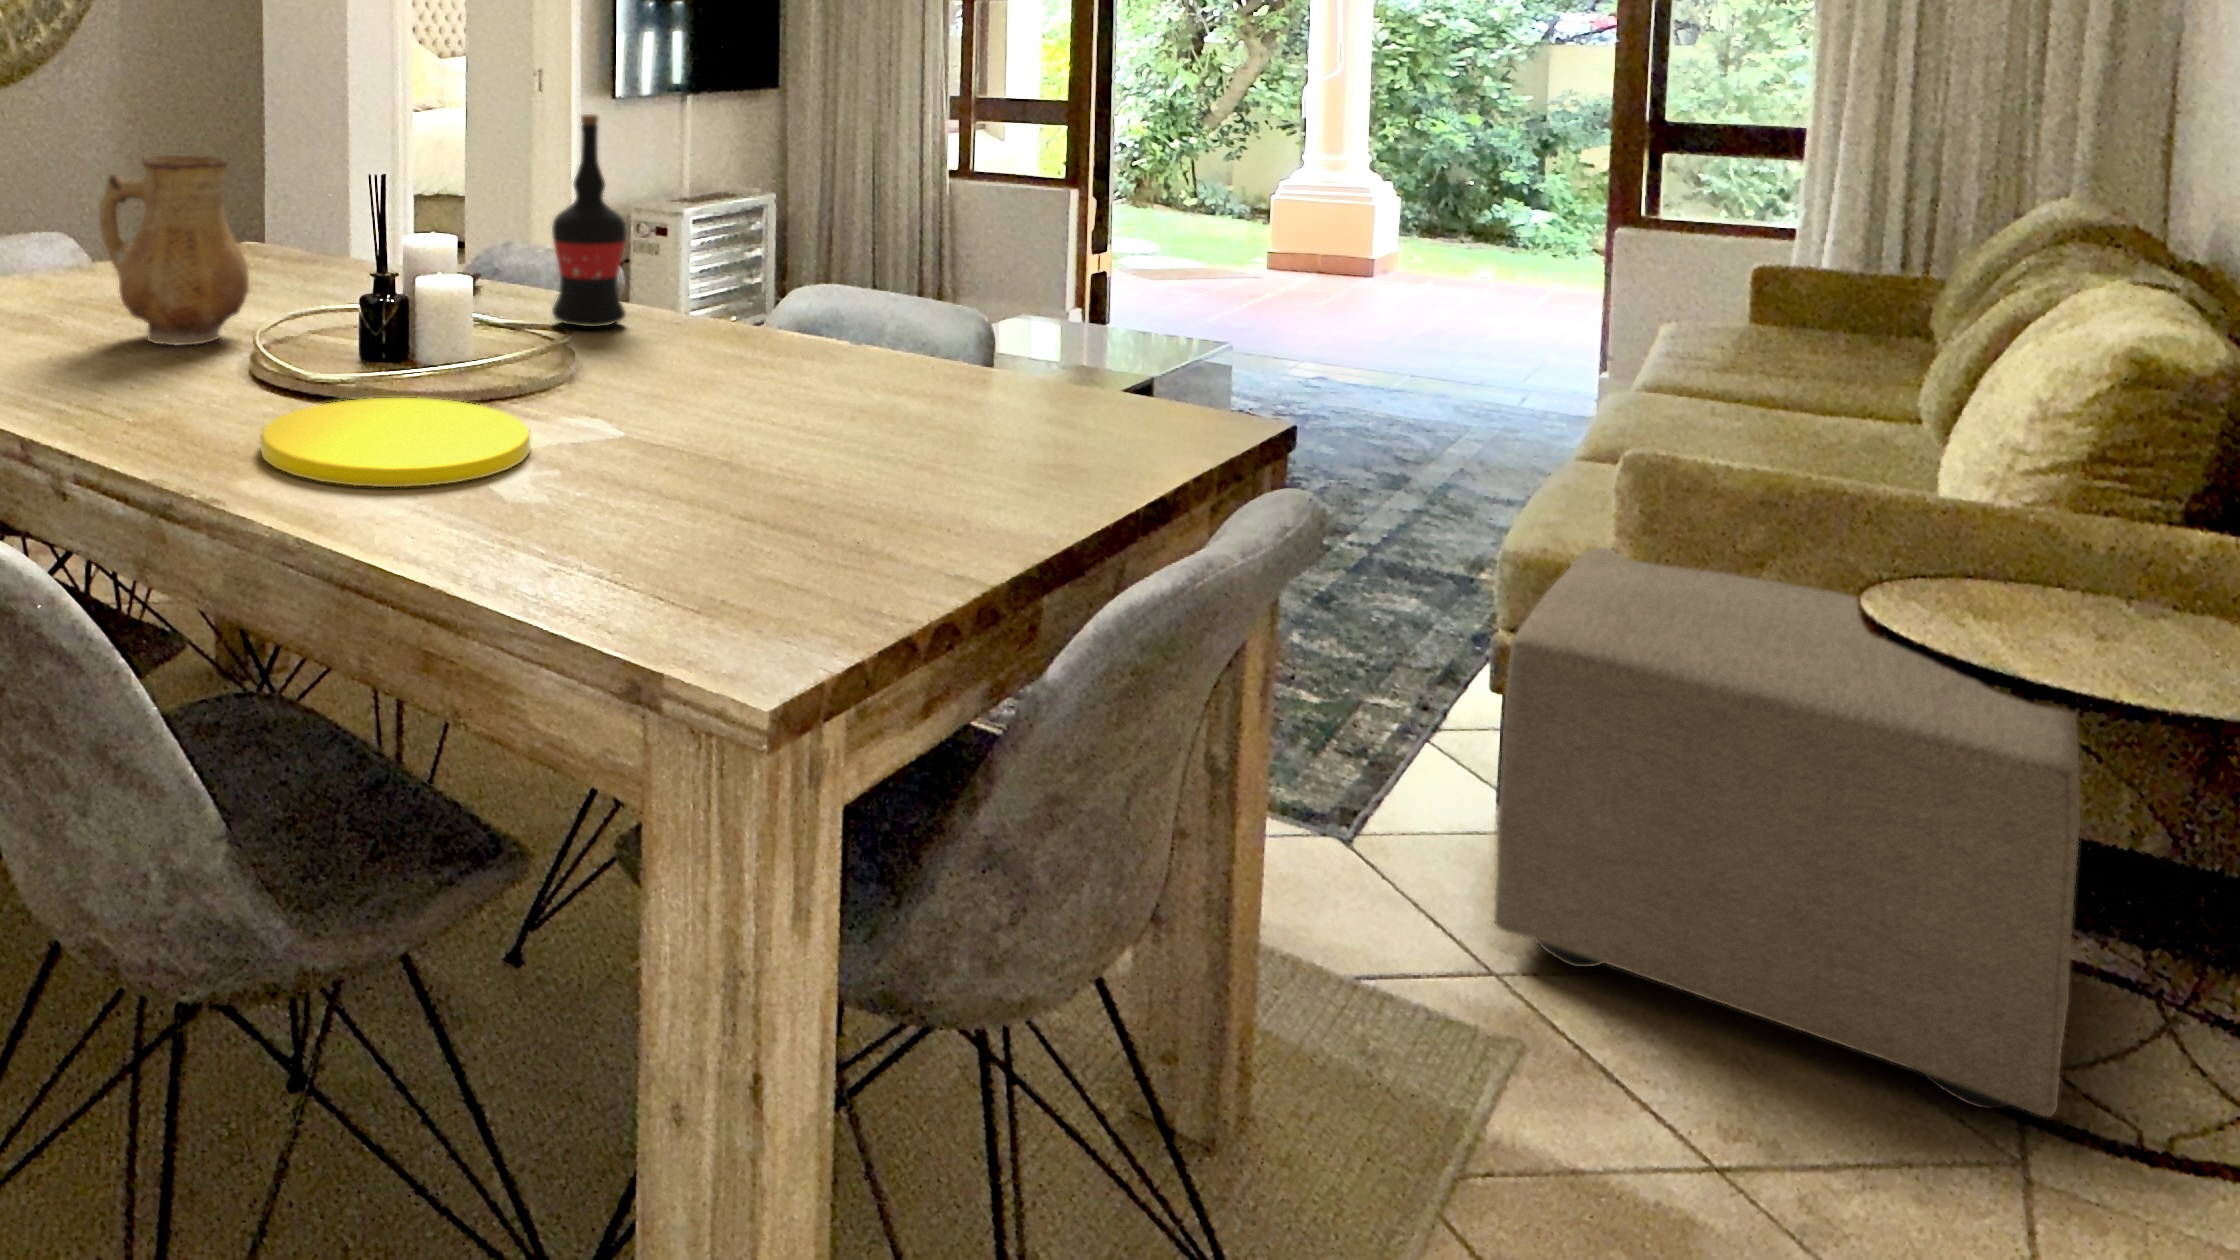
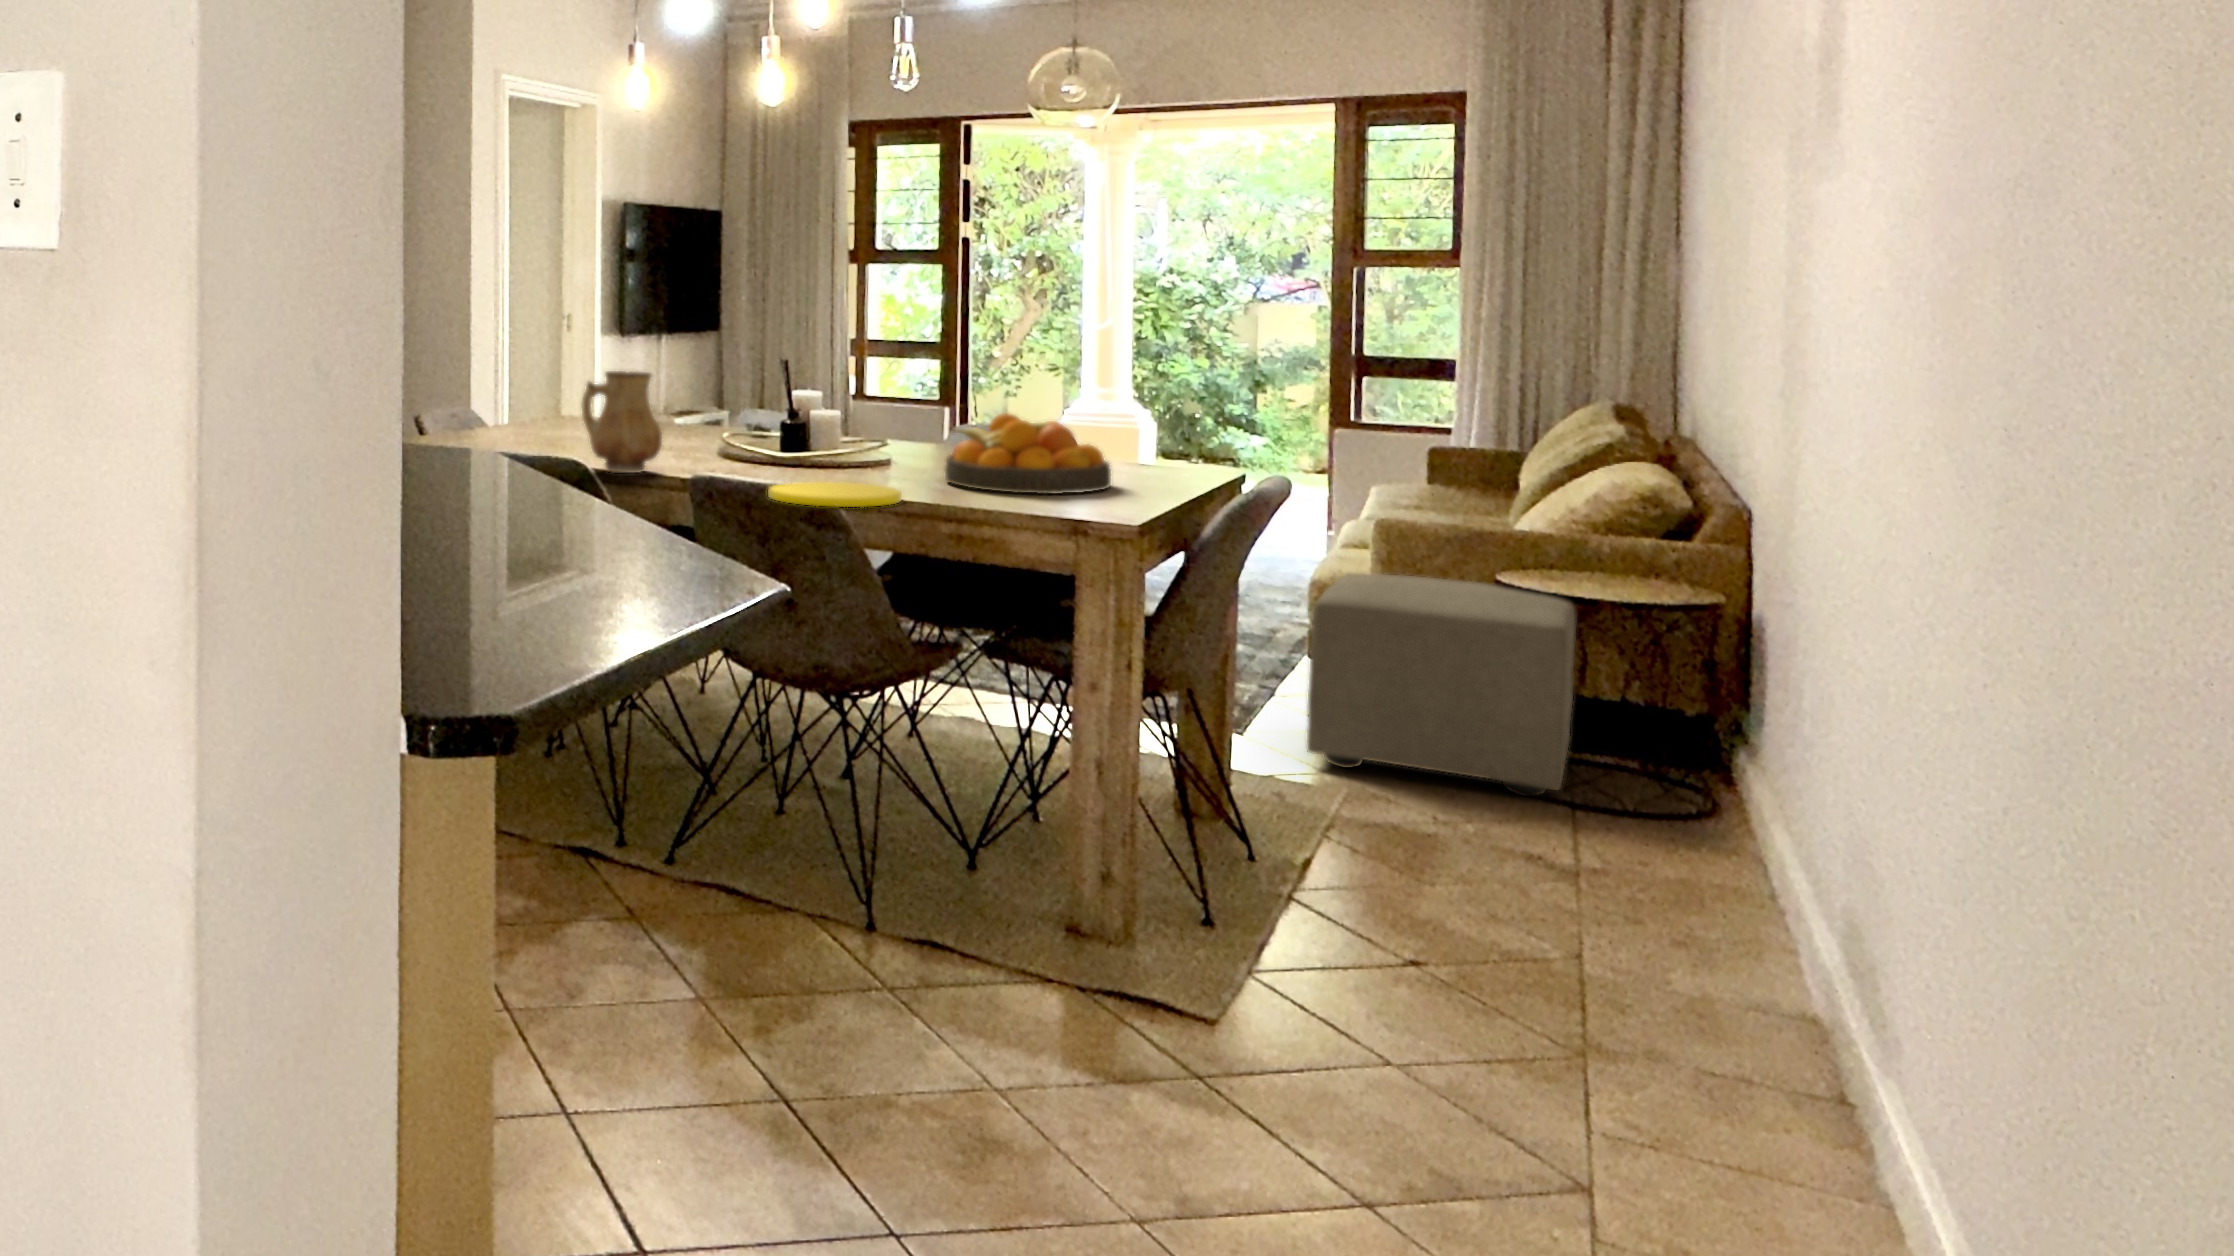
wine bottle: present [552,114,626,327] -> none [808,346,852,462]
fruit bowl: none [699,262,1024,456] -> present [945,413,1111,494]

